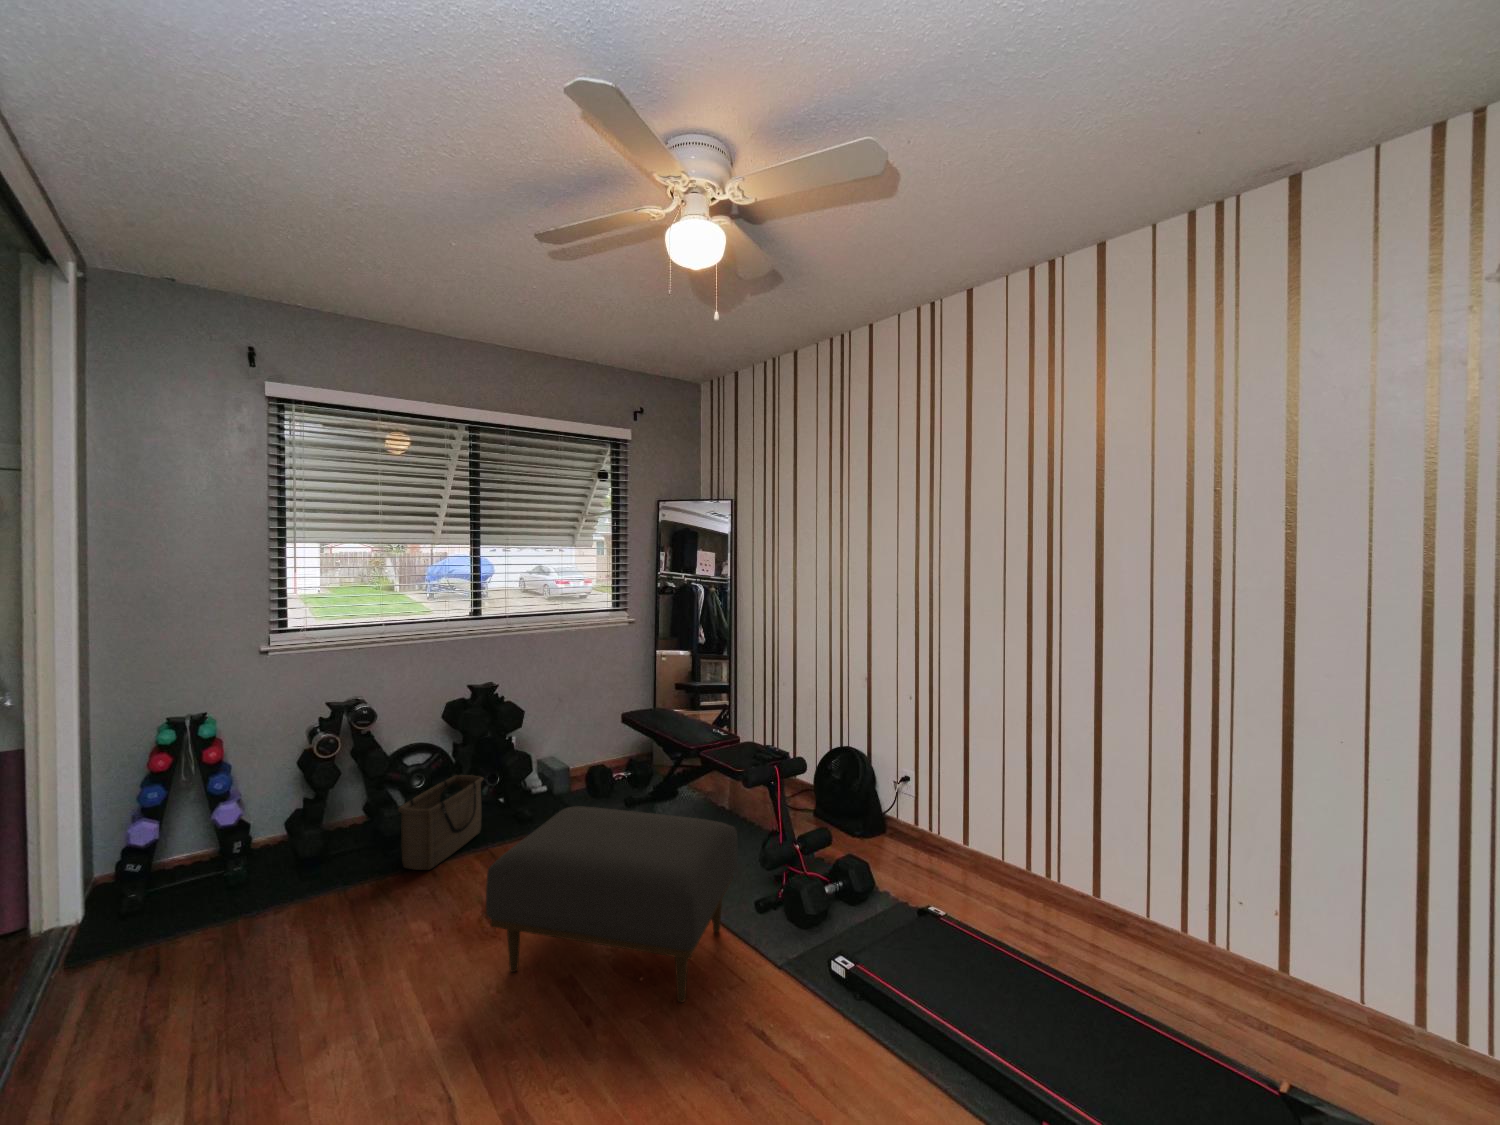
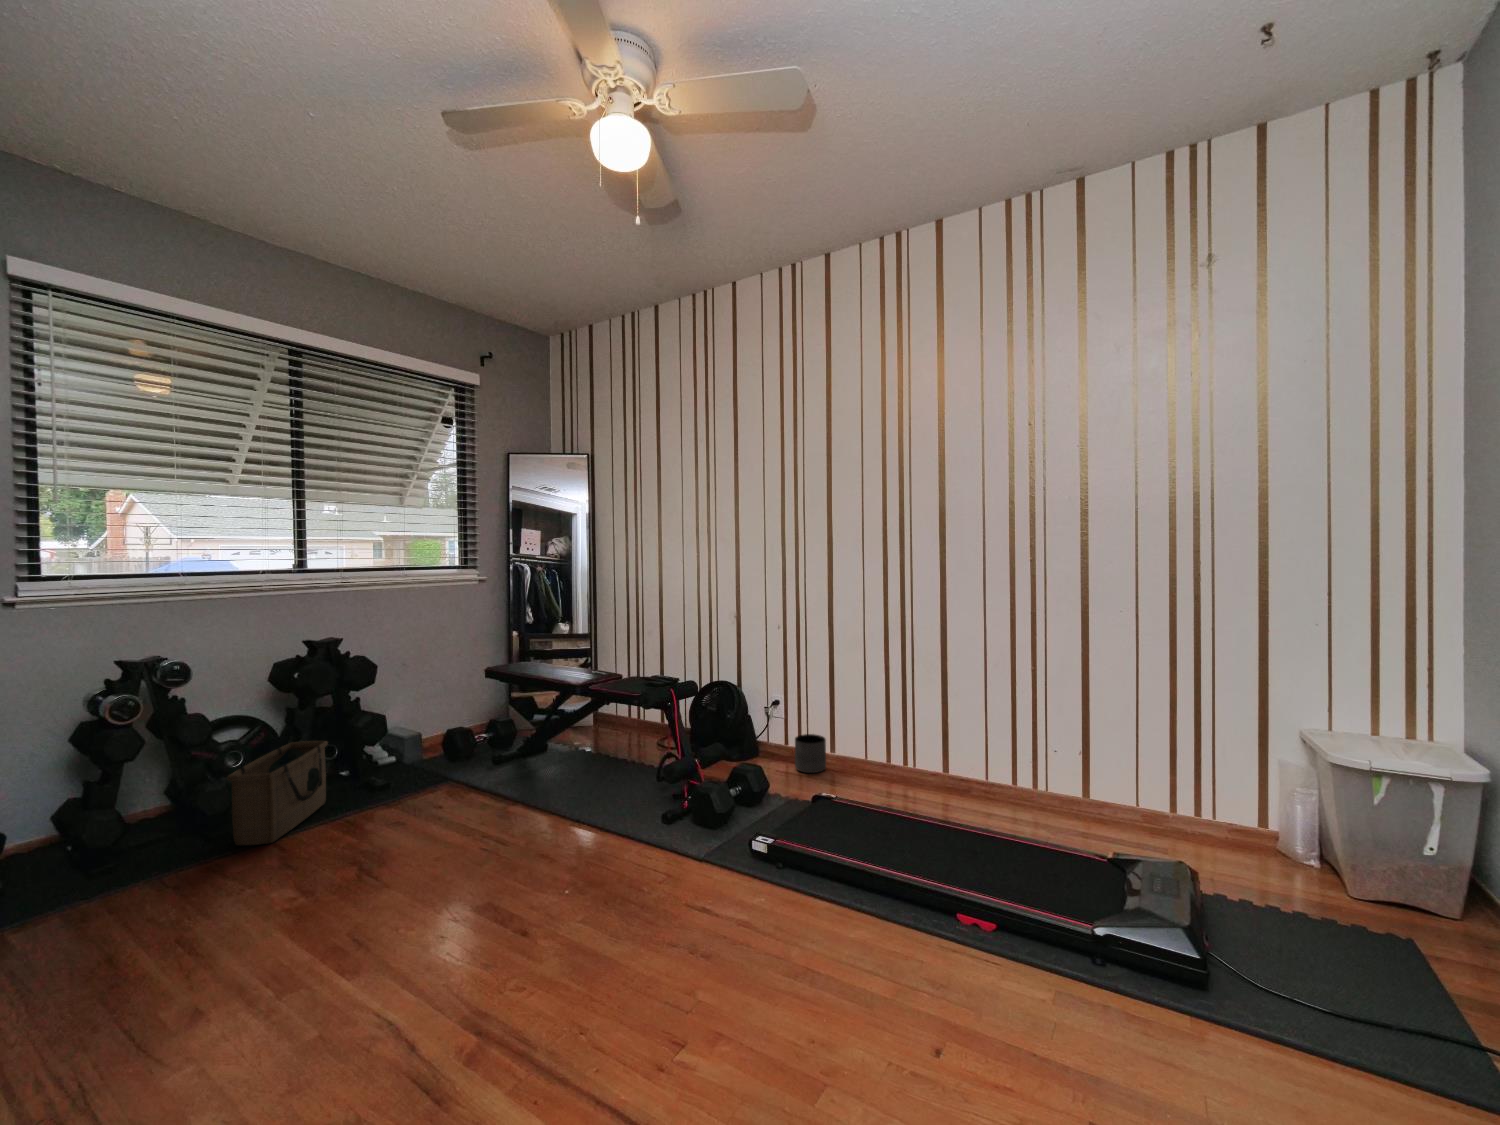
ottoman: present [486,806,738,1002] -> none [382,738,643,910]
planter: none [920,822,956,869] -> present [795,734,826,773]

